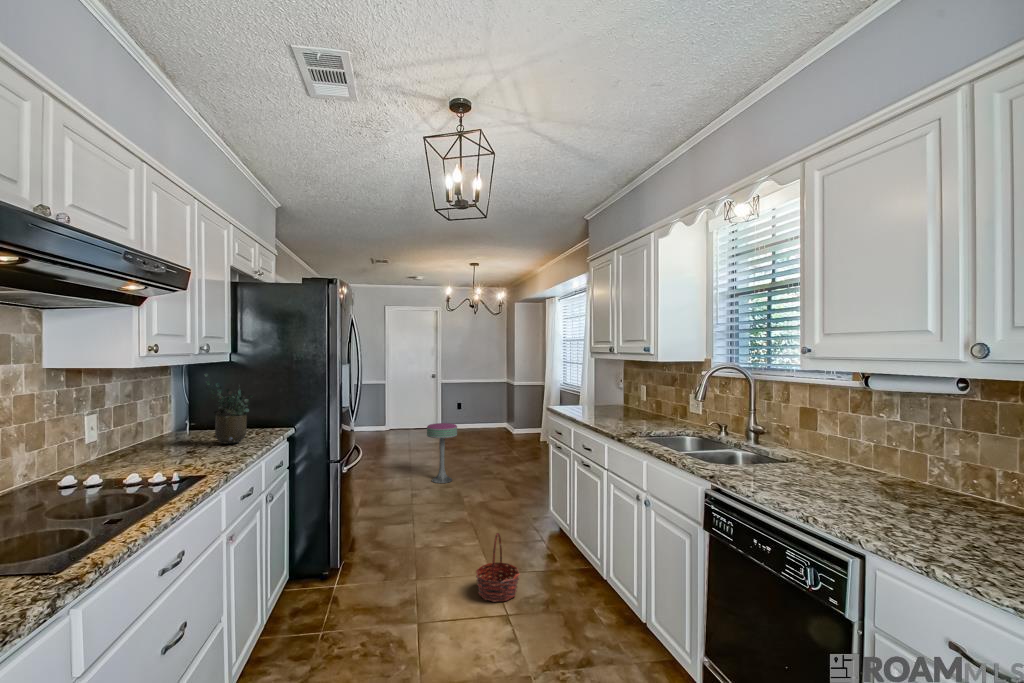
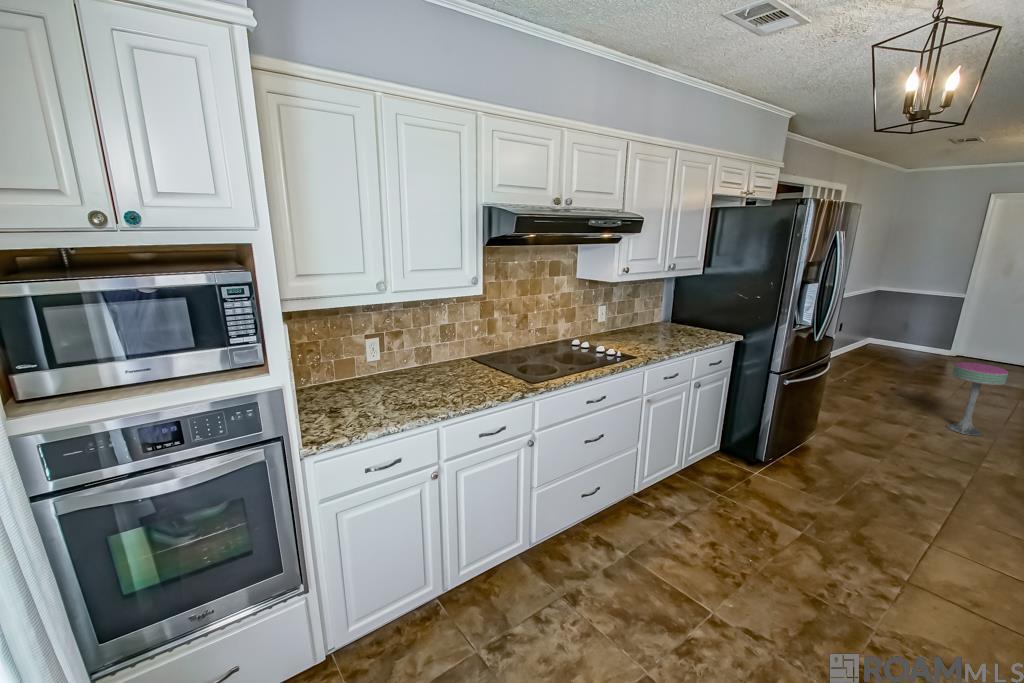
potted plant: present [204,374,253,443] -> none [671,286,699,340]
basket: present [476,533,520,602] -> none [892,505,961,580]

